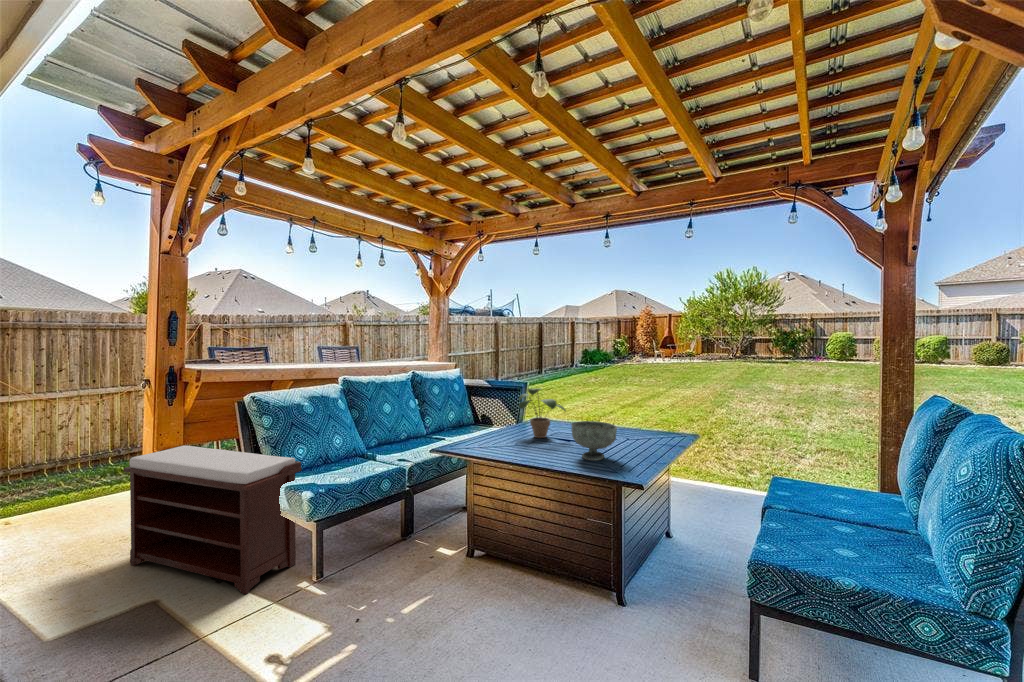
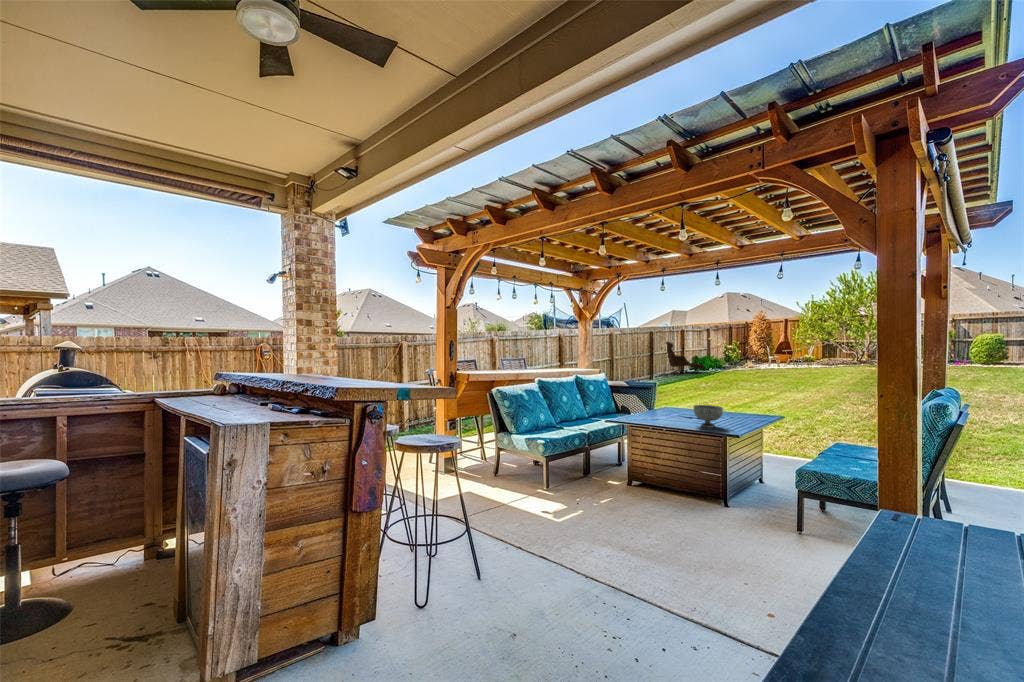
lounge chair: none [553,334,593,369] -> present [666,342,704,374]
potted plant: present [519,389,565,438] -> none [656,385,688,418]
bench: present [124,445,302,594] -> none [438,417,532,493]

